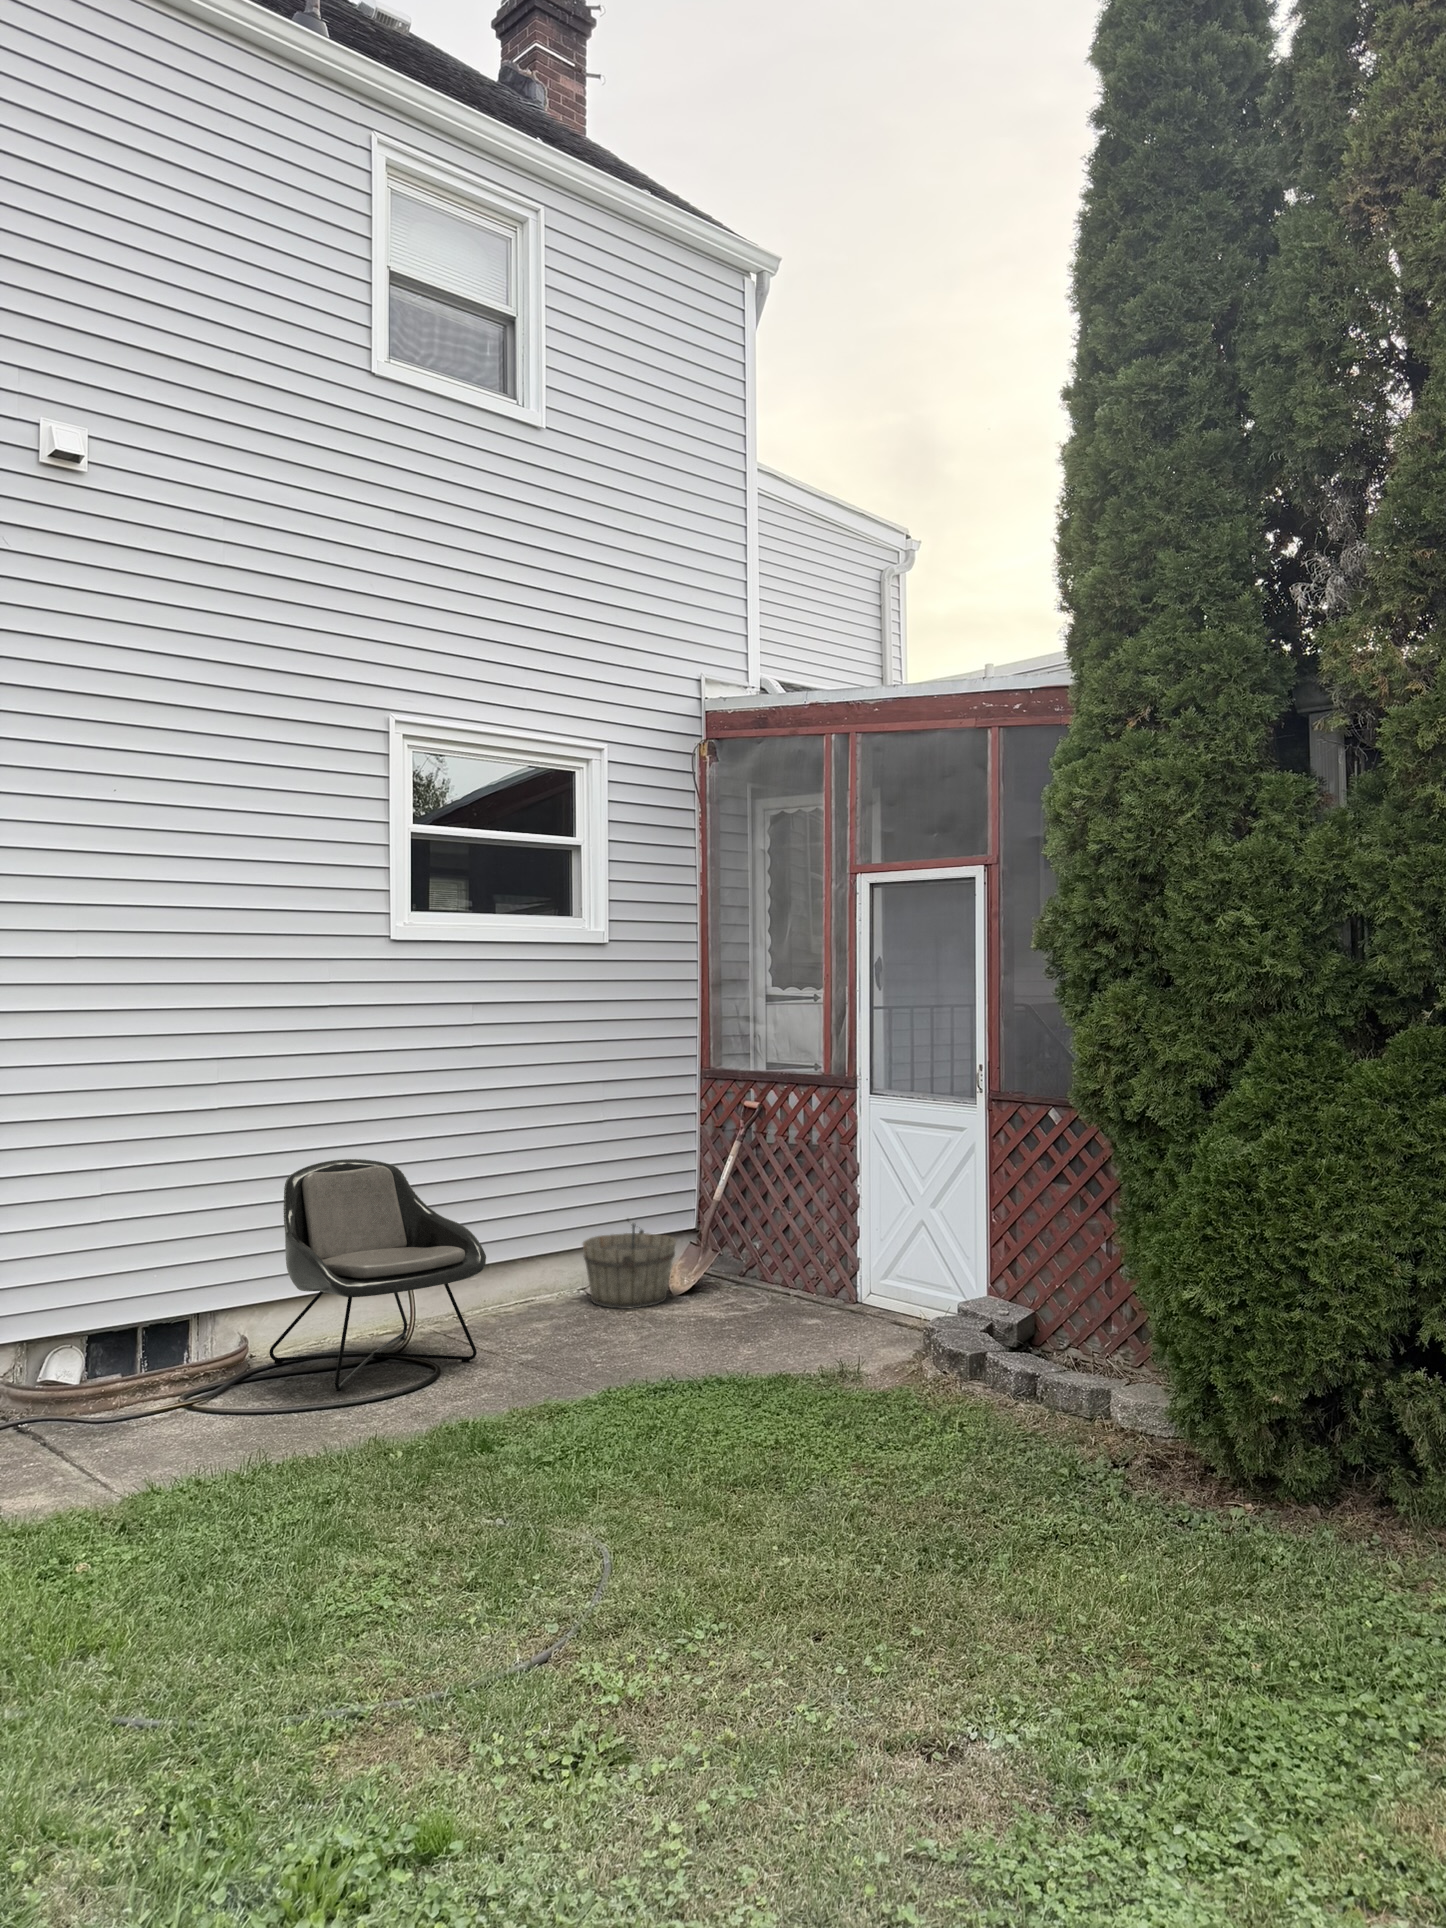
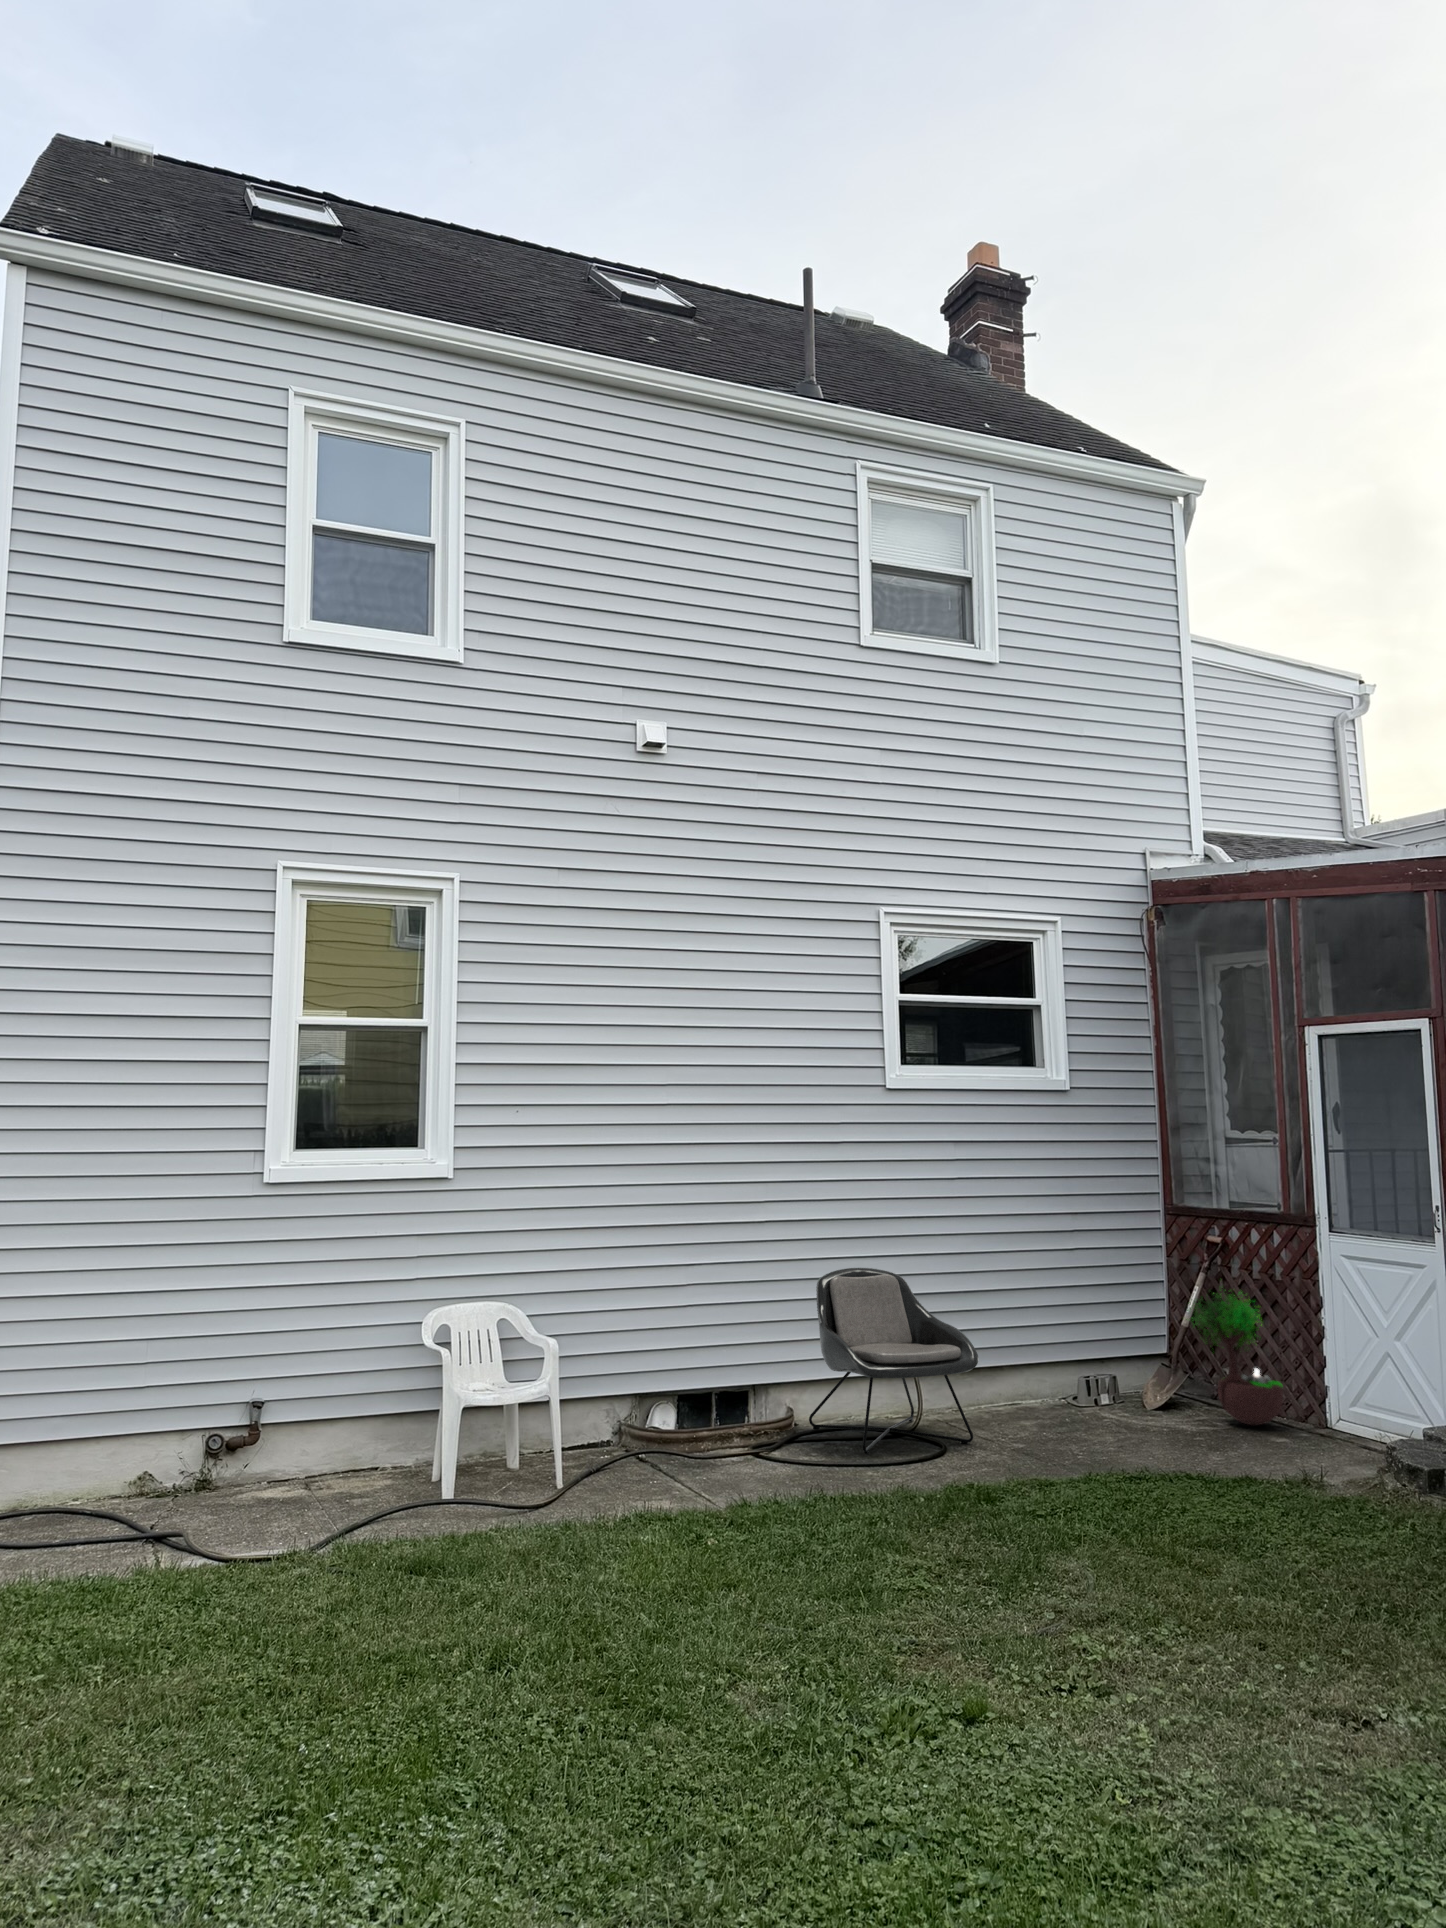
potted tree: none [716,1147,816,1302] -> present [1186,1290,1283,1425]
wooden bucket: present [583,1219,676,1309] -> none [1060,1336,1147,1418]

